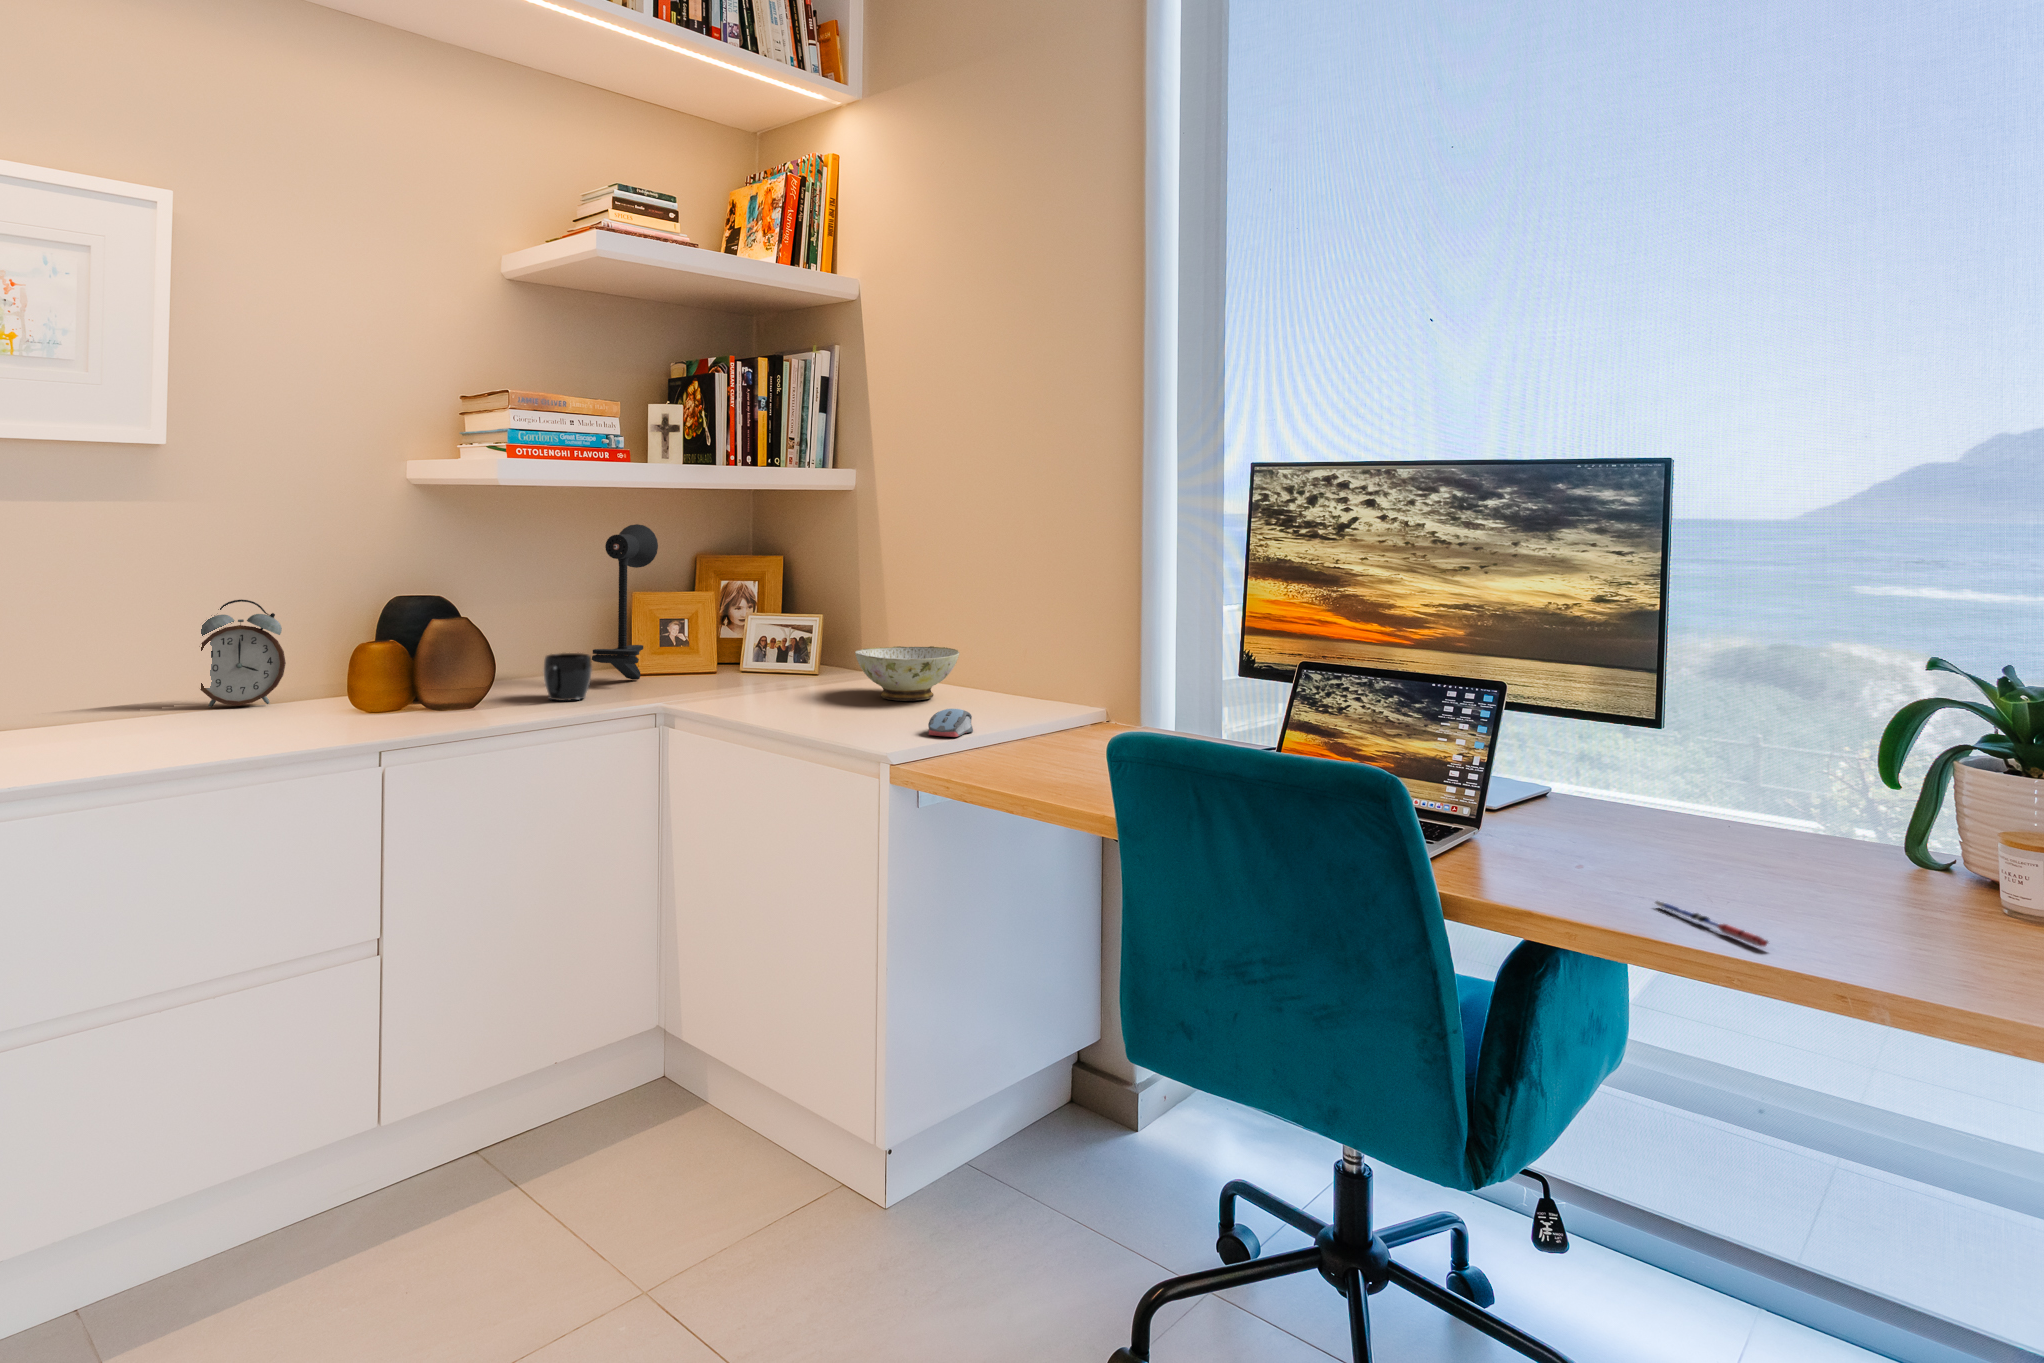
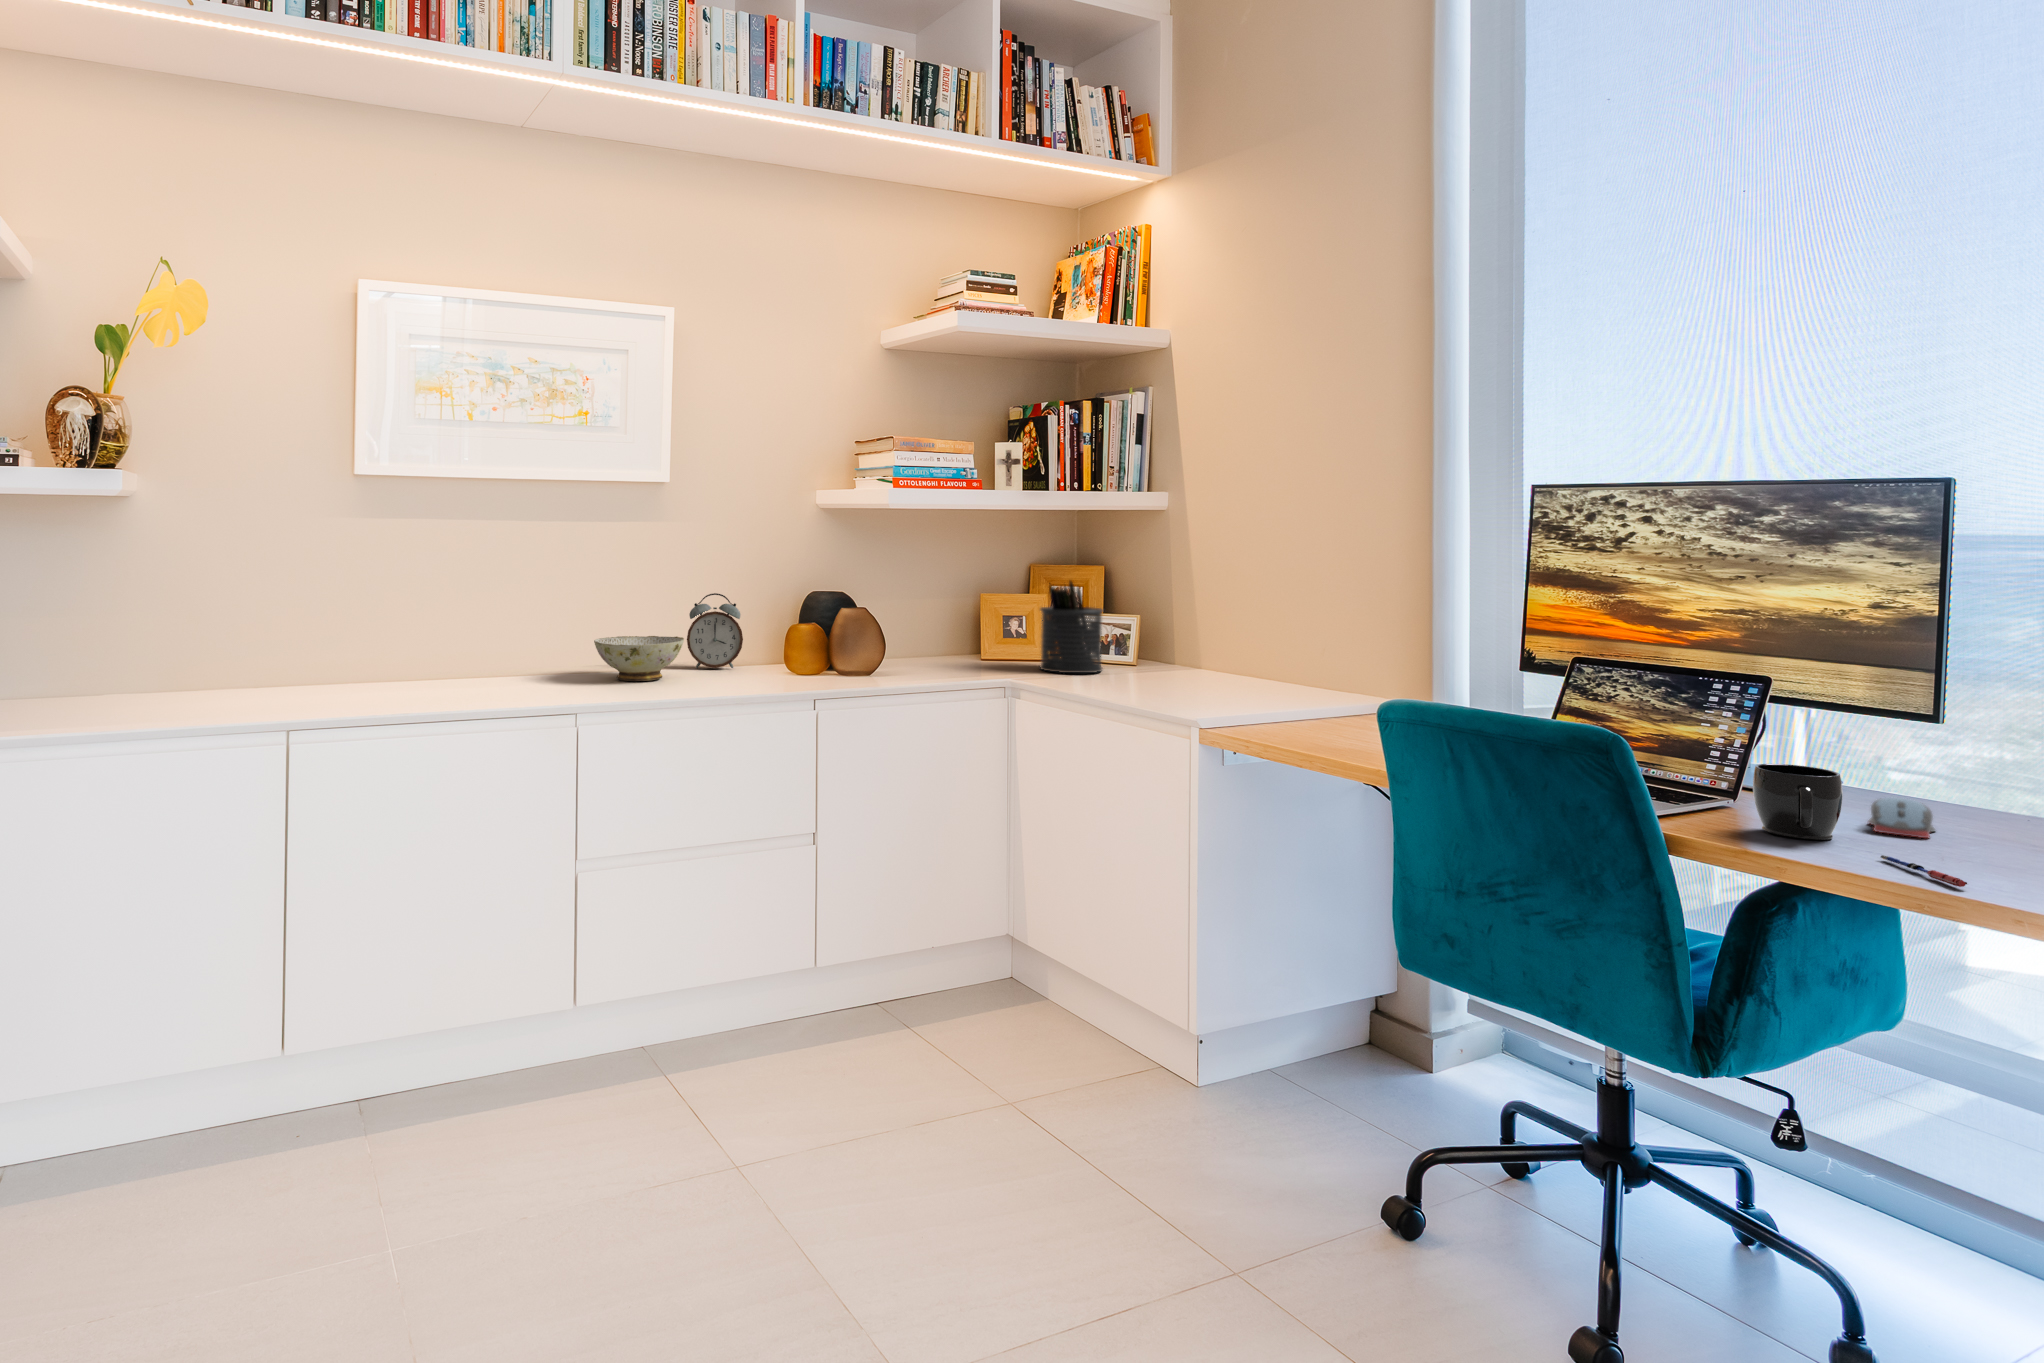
desk lamp: present [592,524,658,680] -> none [953,539,1003,663]
pen holder: none [701,573,780,689] -> present [1040,581,1103,673]
ceramic bowl: present [855,646,959,701] -> present [594,636,684,681]
mug: present [544,653,592,701] -> present [1753,764,1843,840]
computer mouse: present [928,709,973,737] -> present [1868,797,1935,838]

